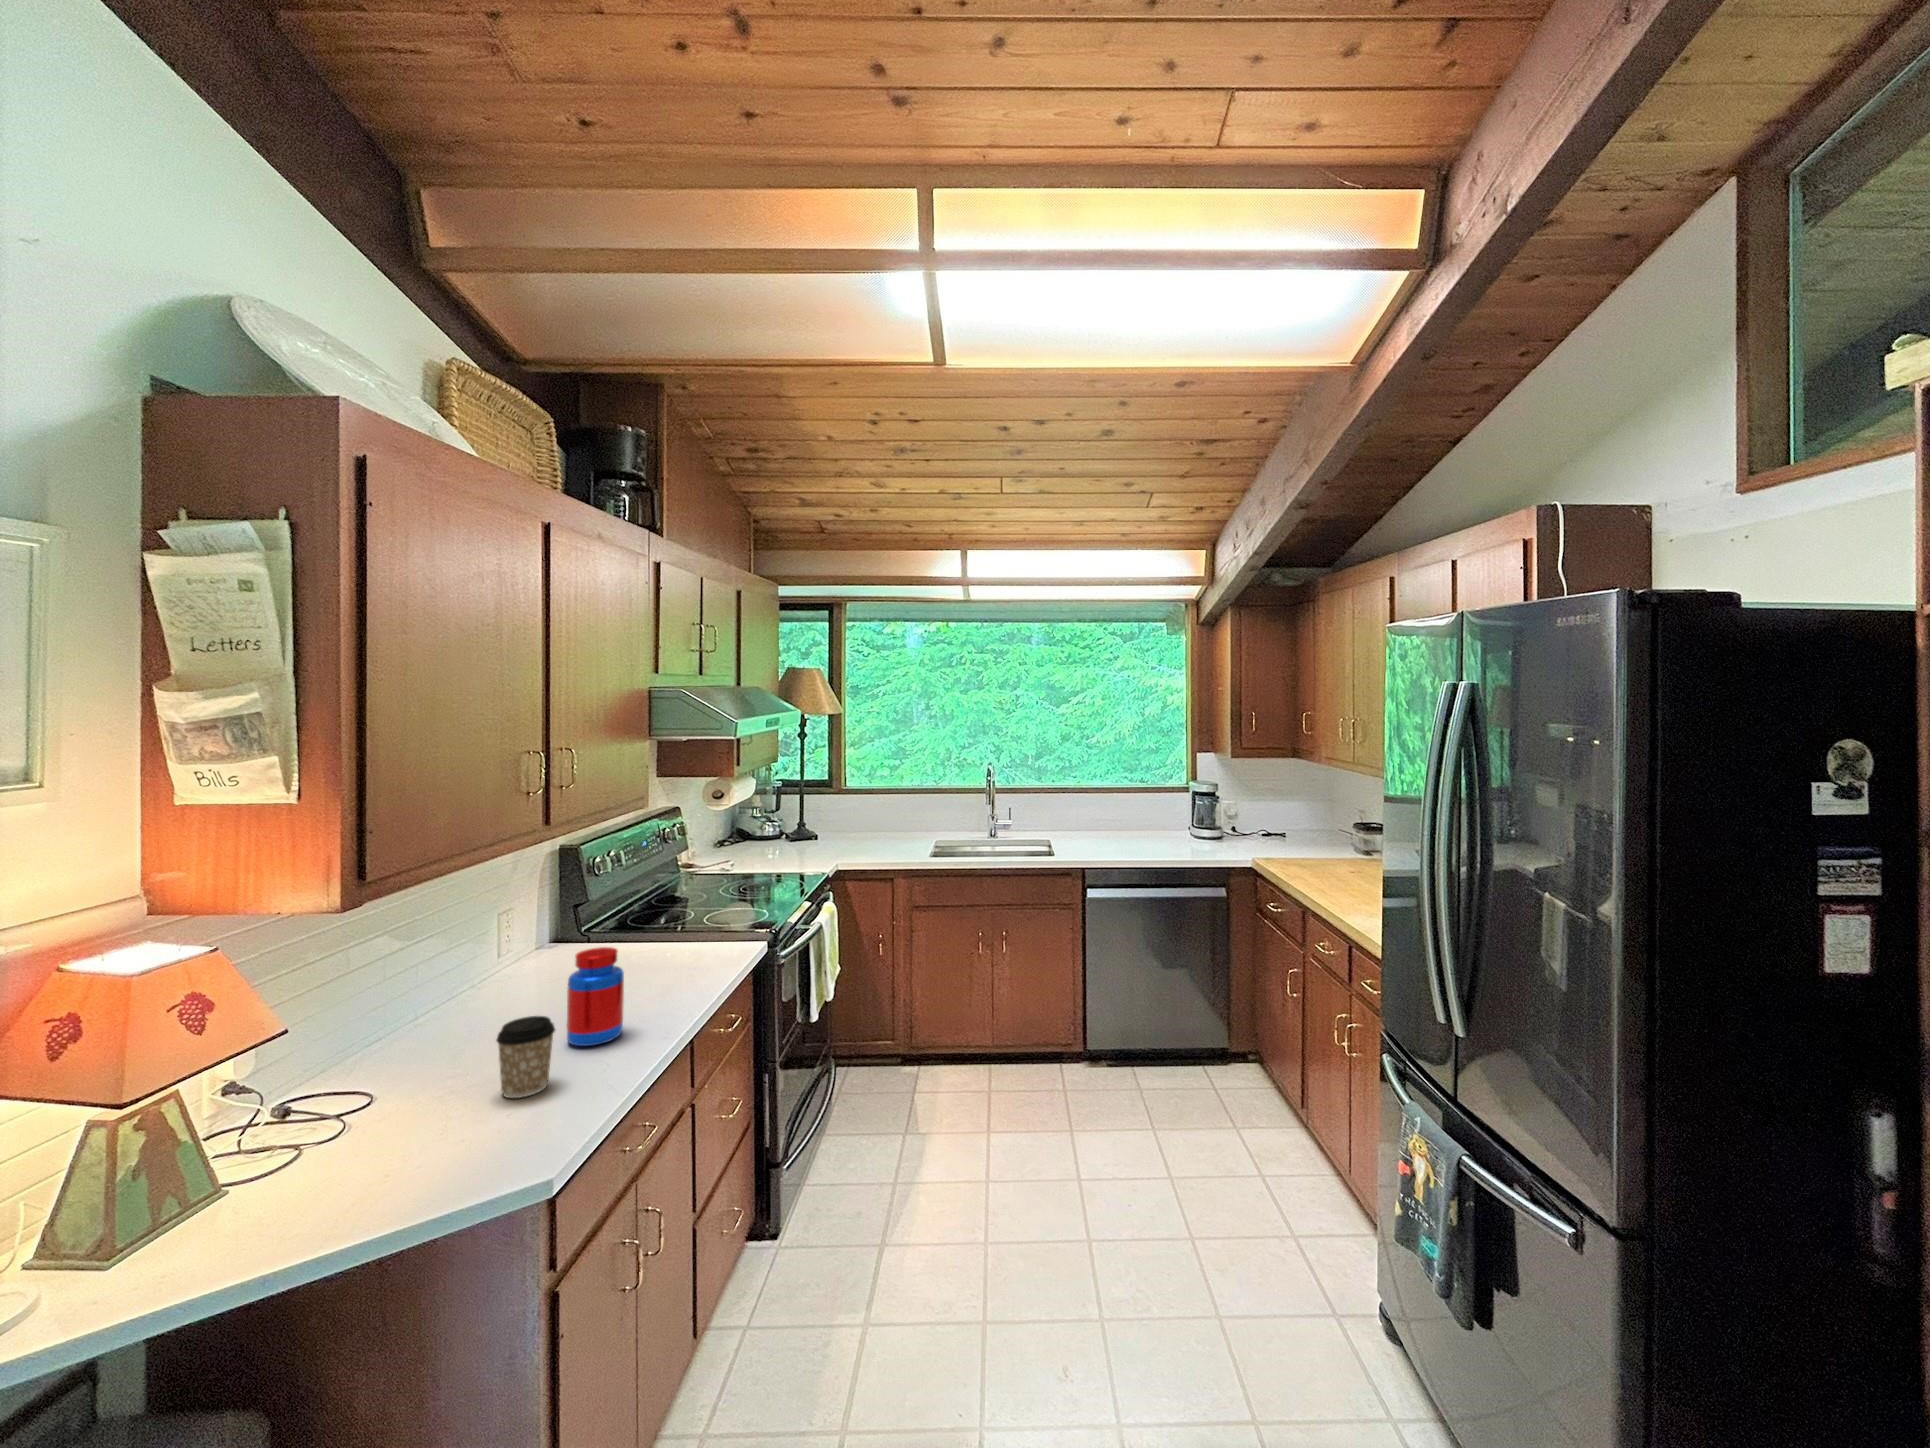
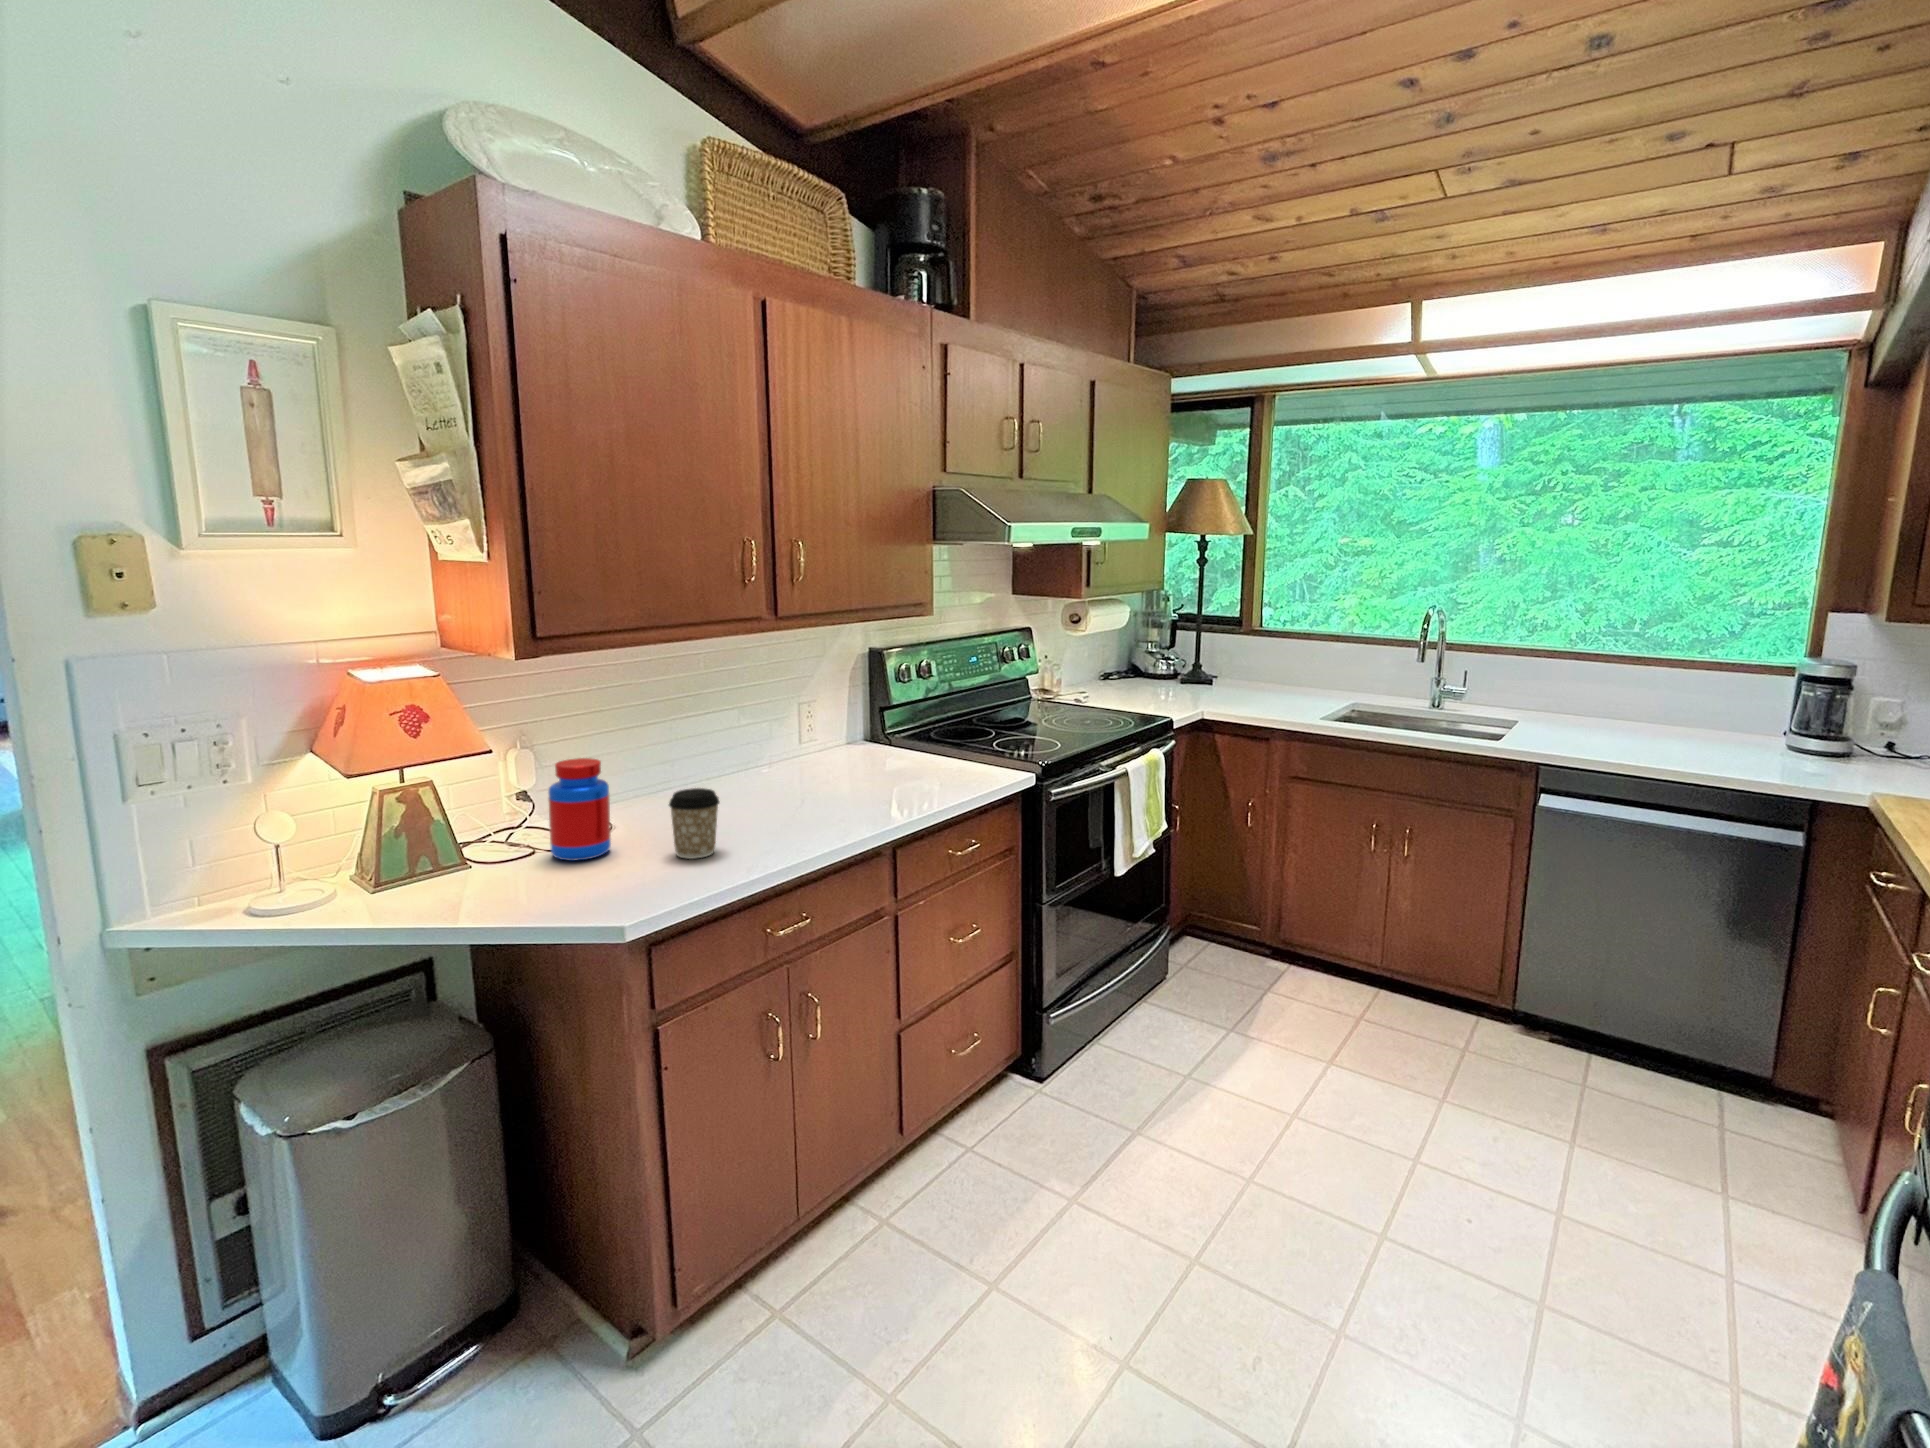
jar: present [567,947,624,1046] -> present [548,758,611,861]

